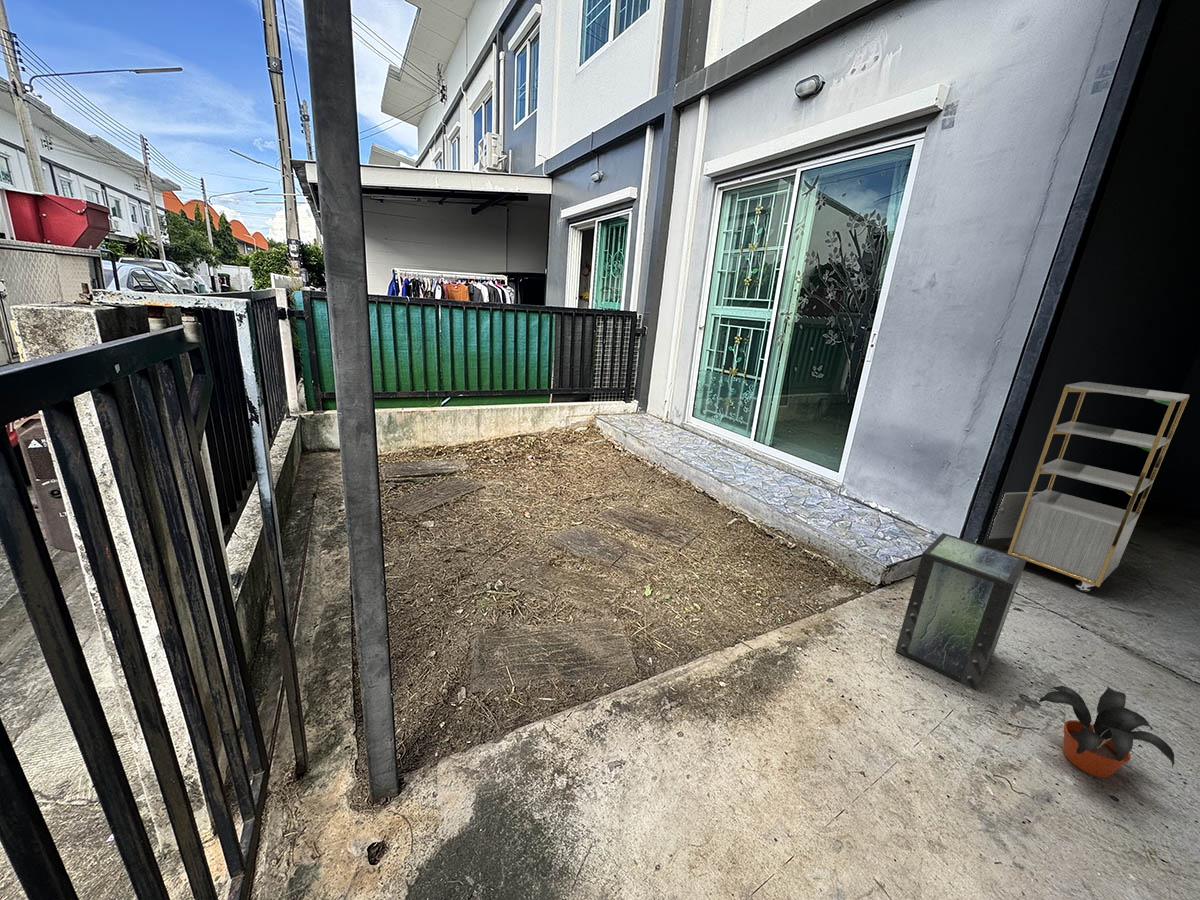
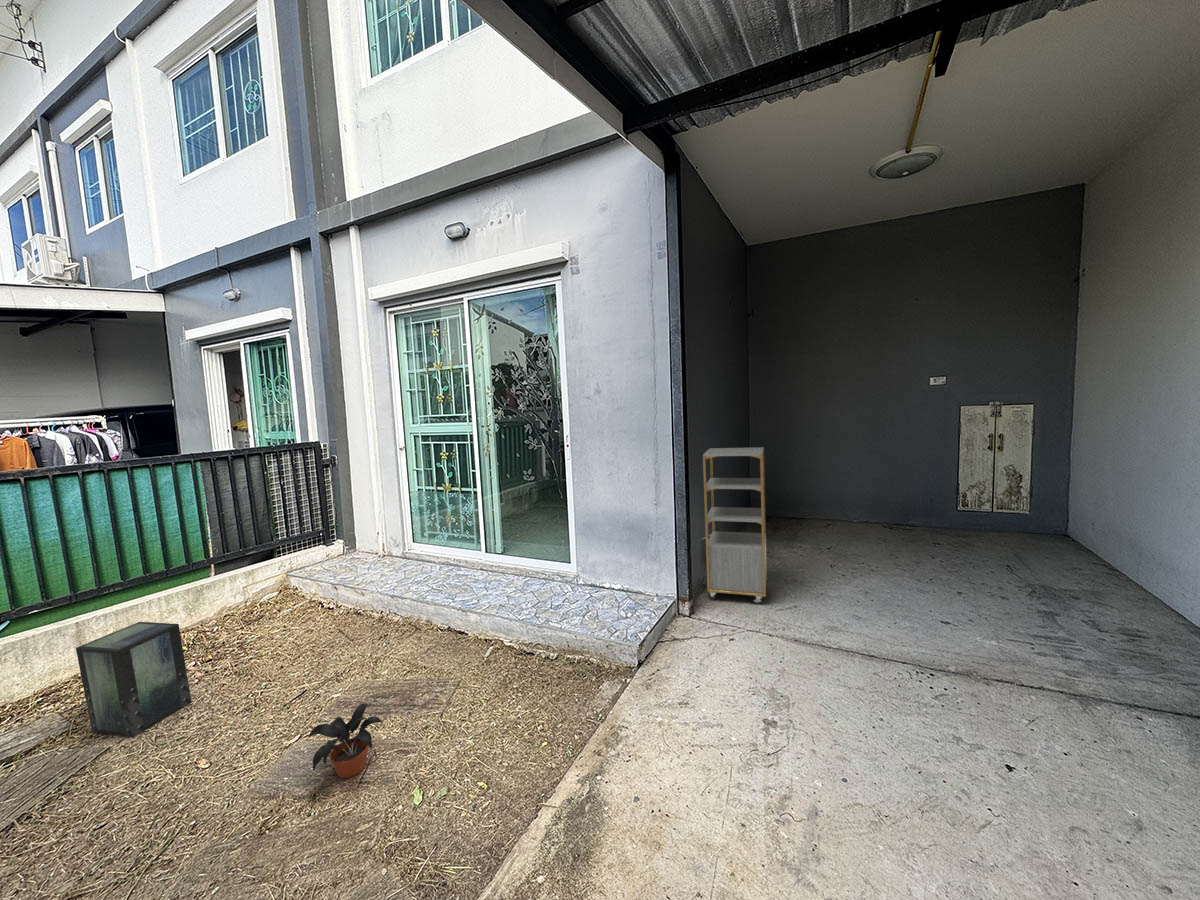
storage box: present [895,533,1027,690] -> present [76,622,192,738]
potted plant: present [1039,686,1174,778] -> present [309,704,383,778]

